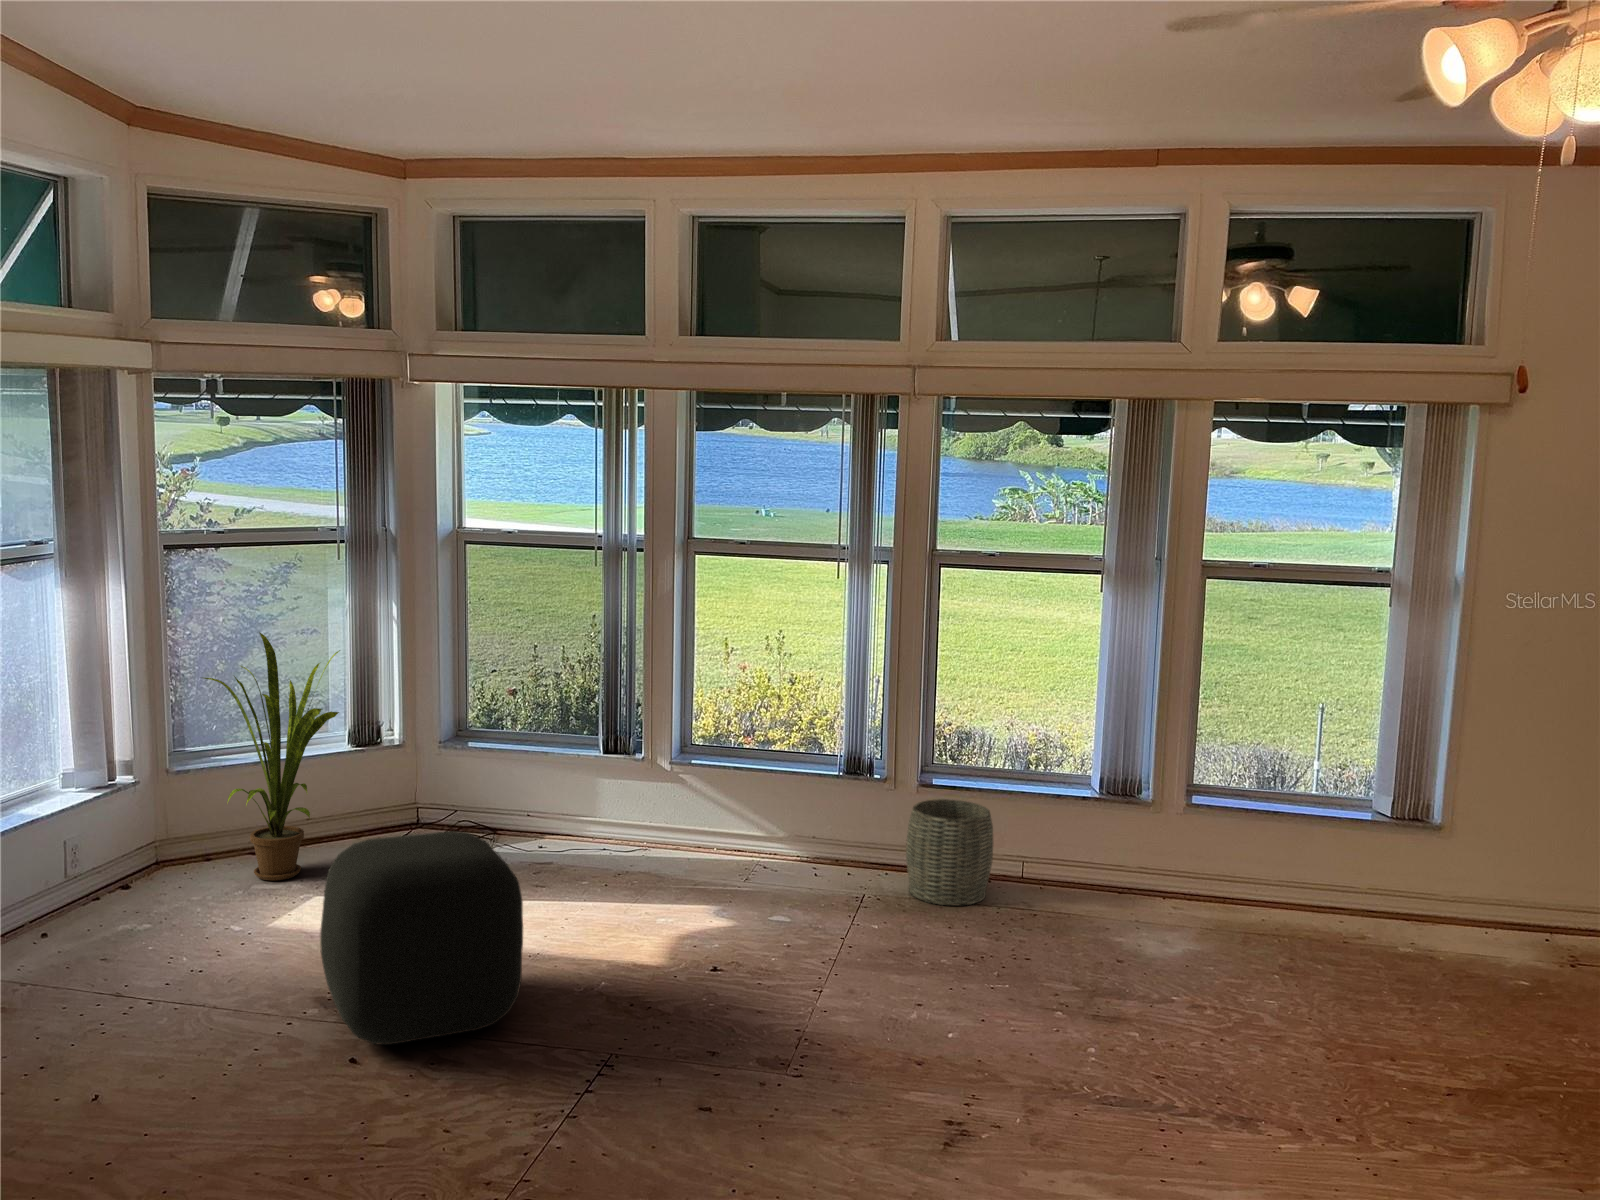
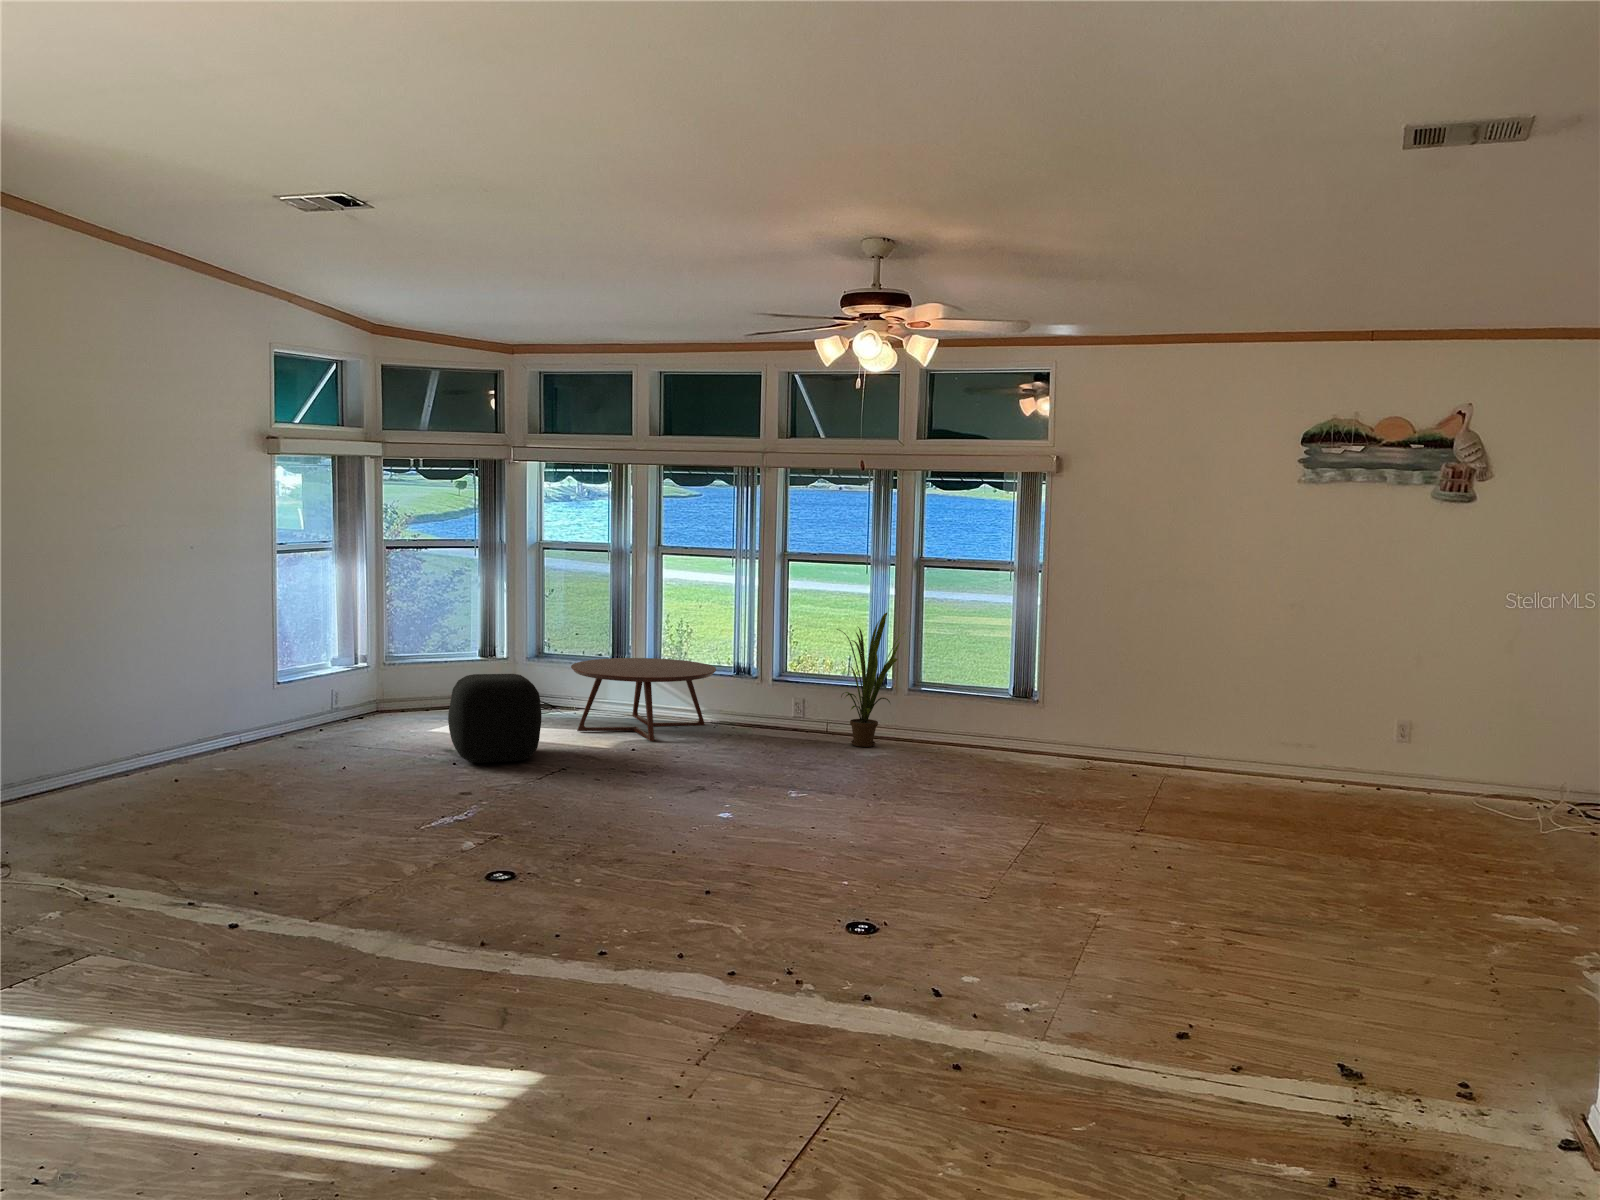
house plant: present [204,632,340,881] -> present [837,613,904,747]
coffee table: none [549,747,827,937] -> present [571,658,716,741]
woven basket: present [906,799,993,905] -> none [759,684,805,736]

